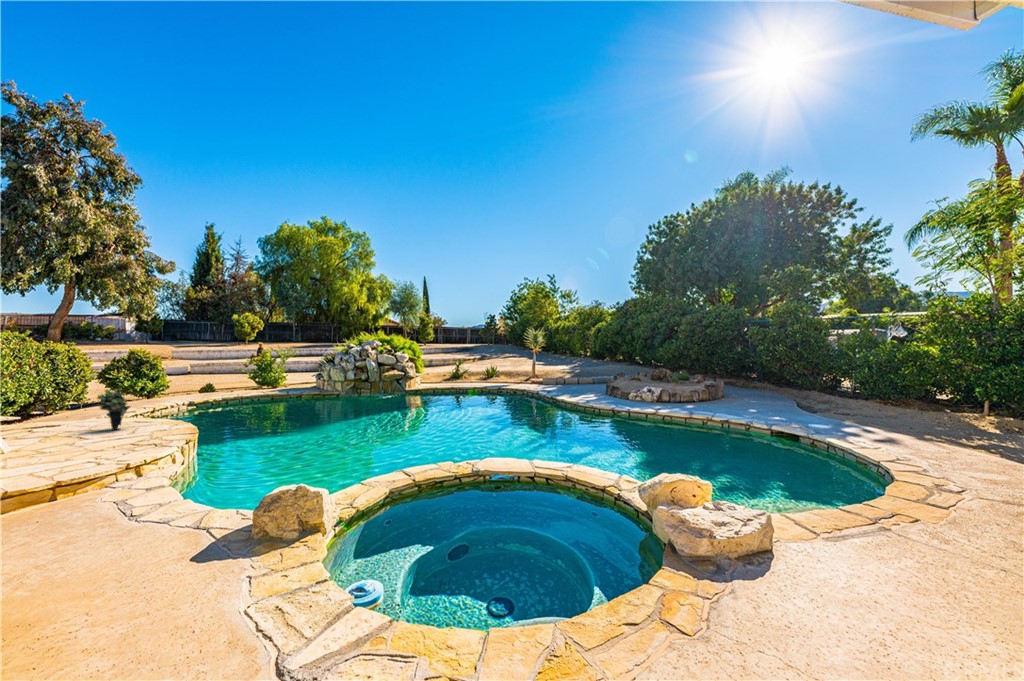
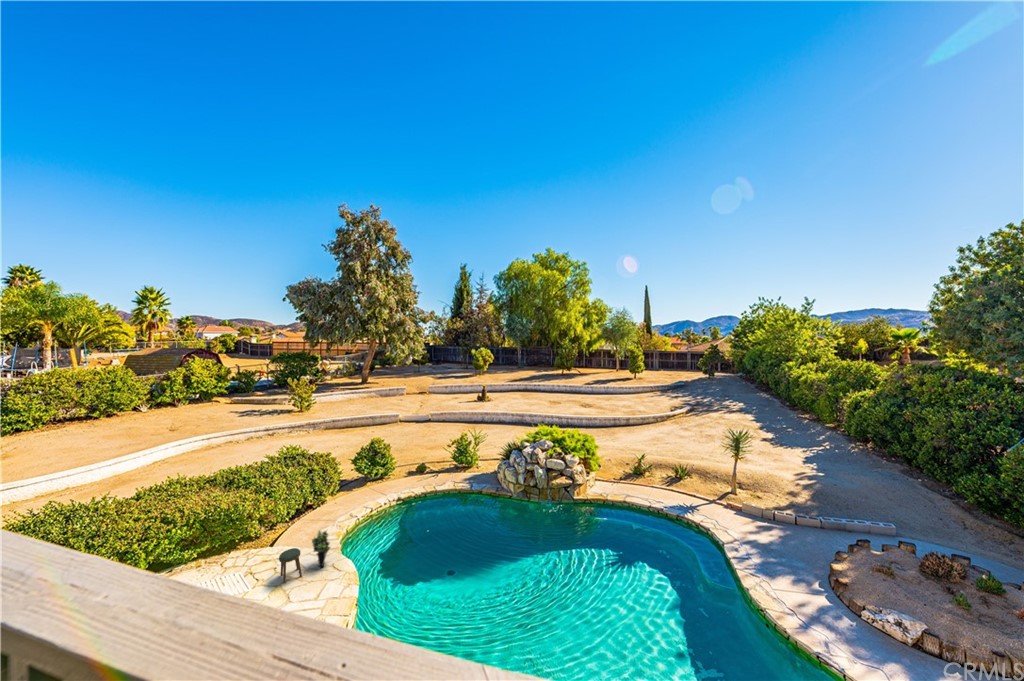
stool: none [41,403,87,441] -> present [279,548,302,583]

